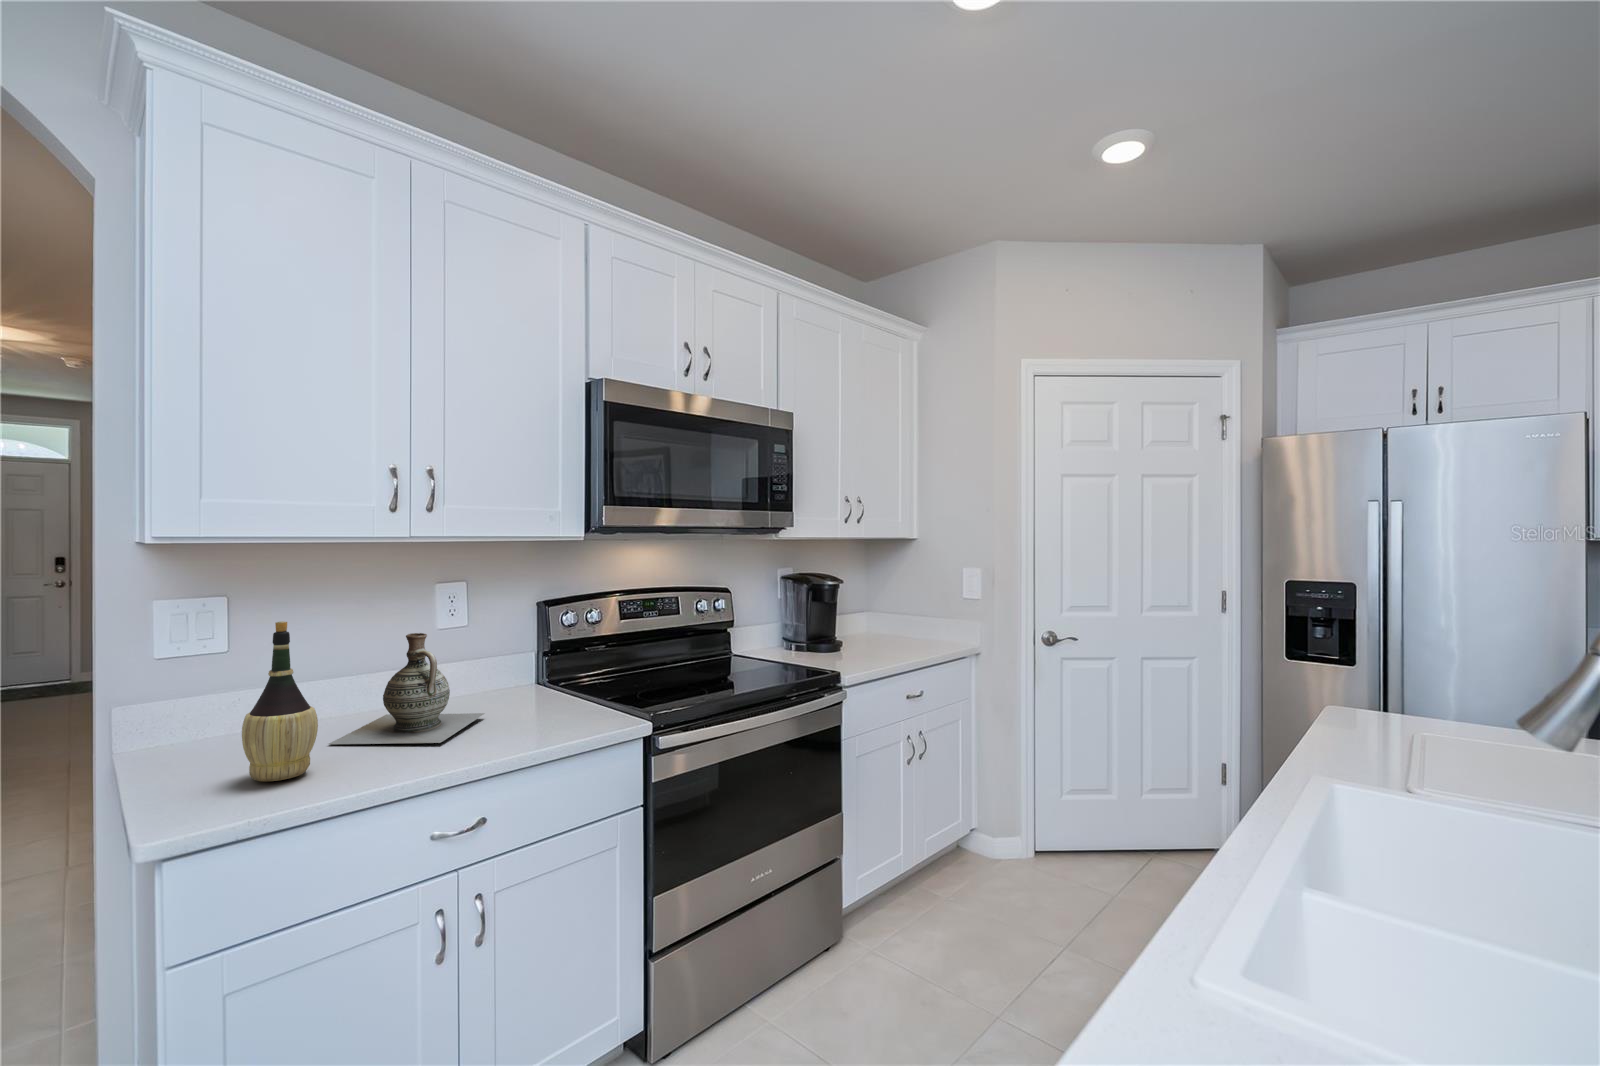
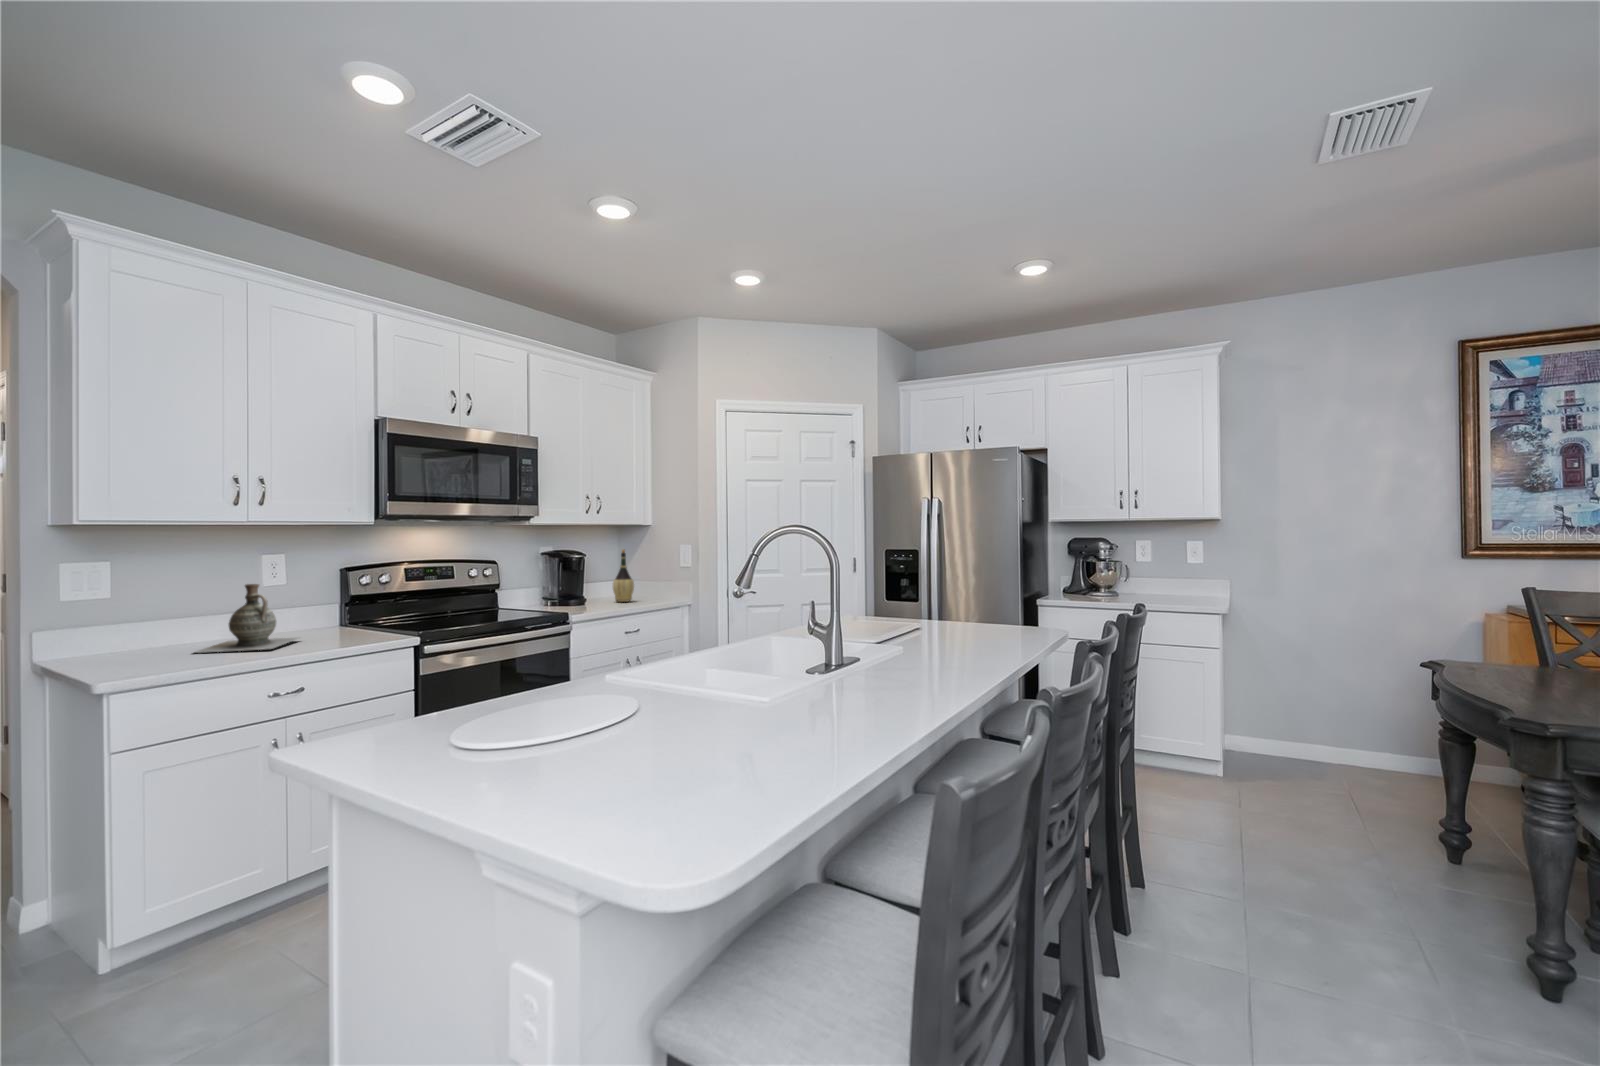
wine bottle: present [242,621,318,781] -> present [613,549,634,602]

